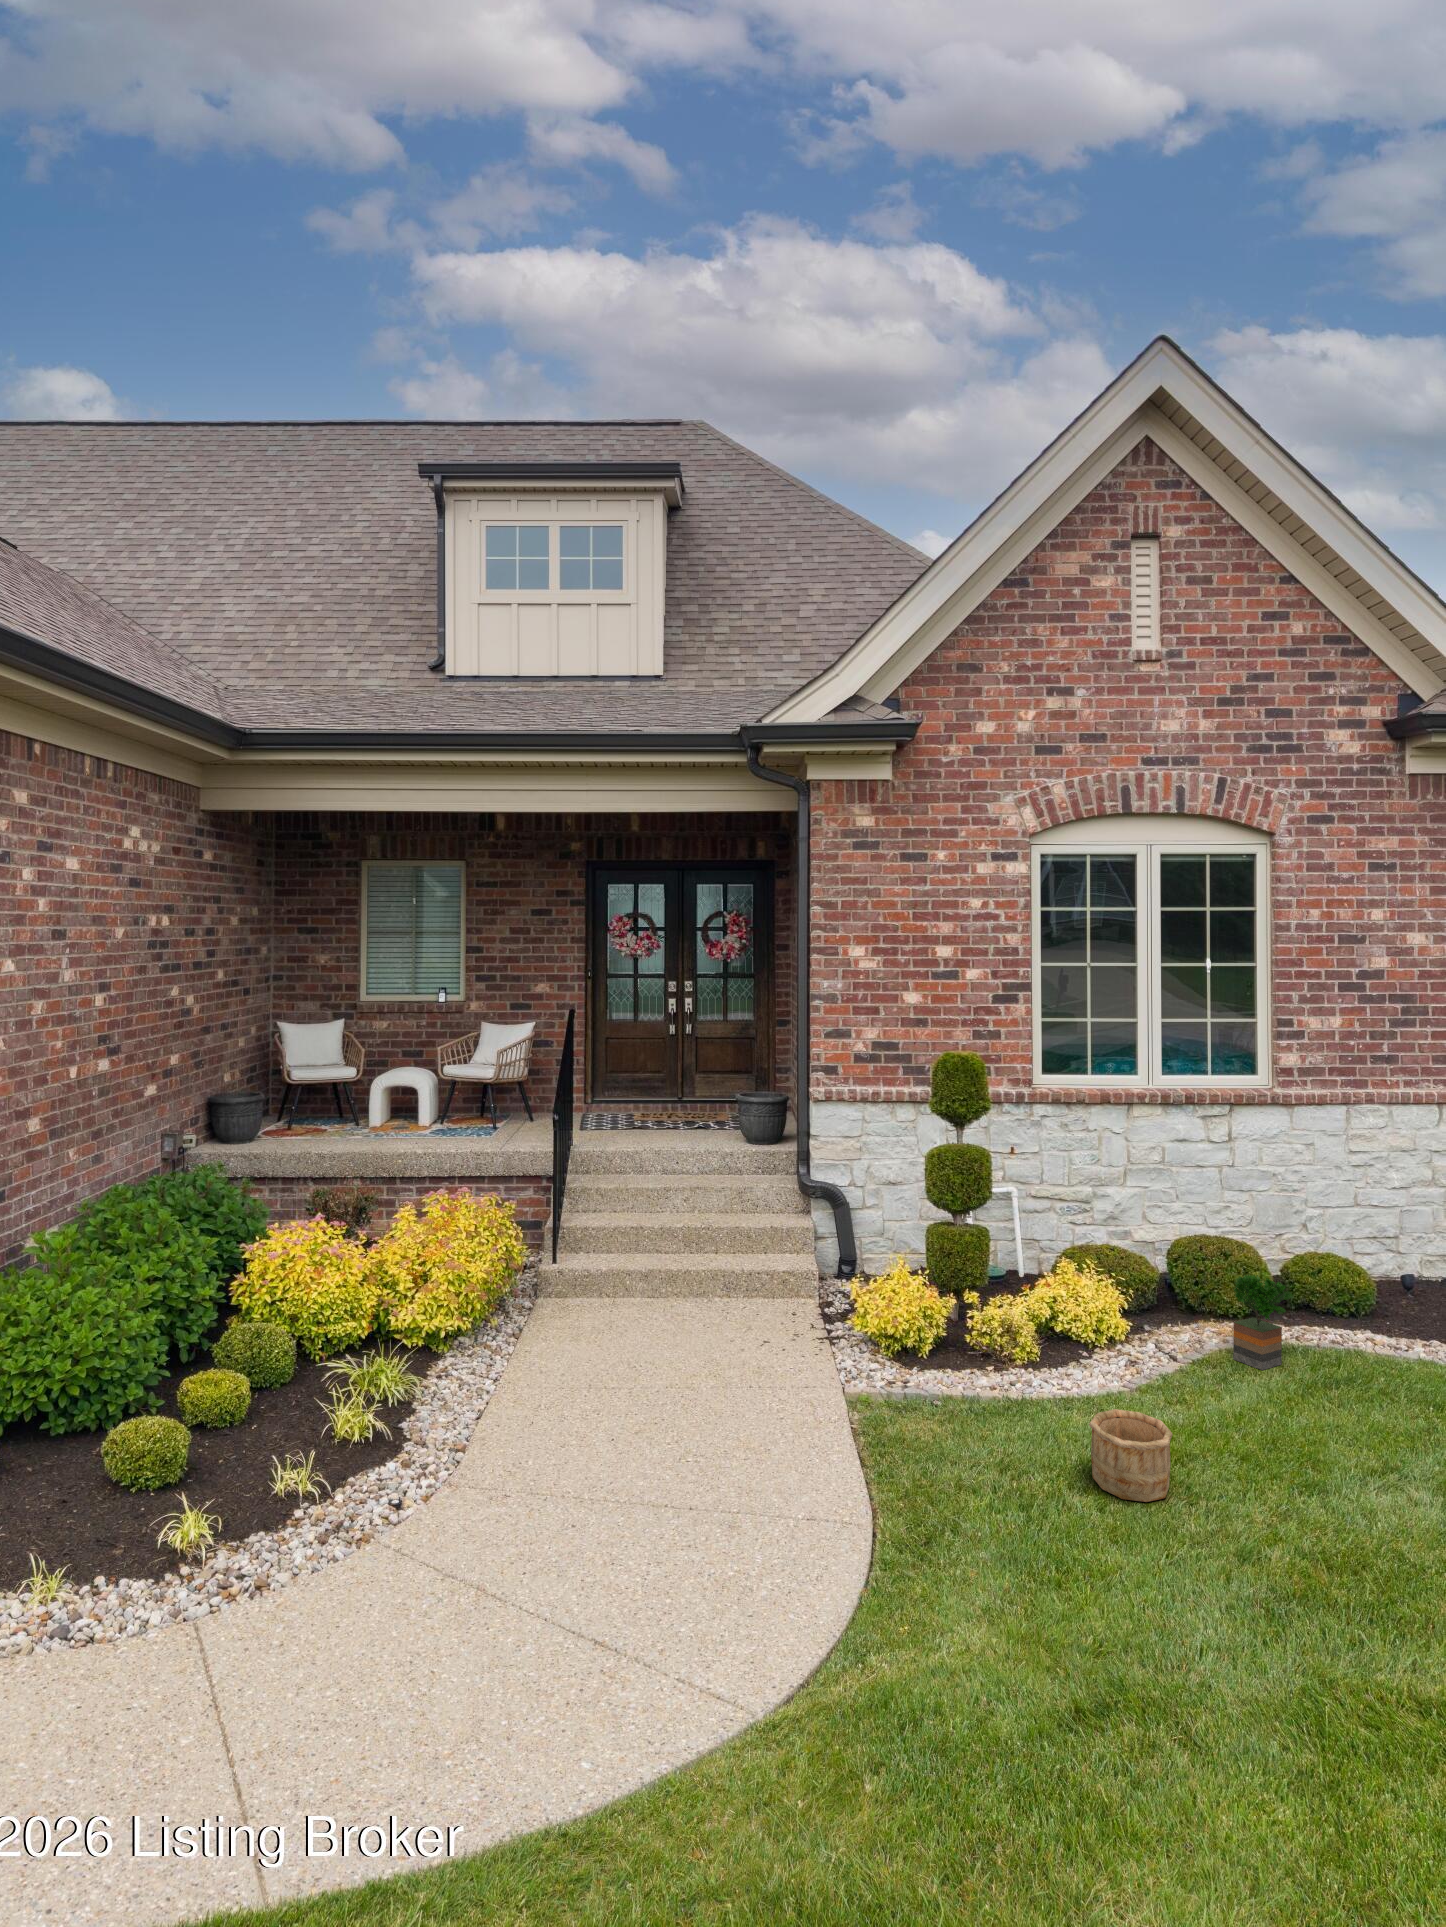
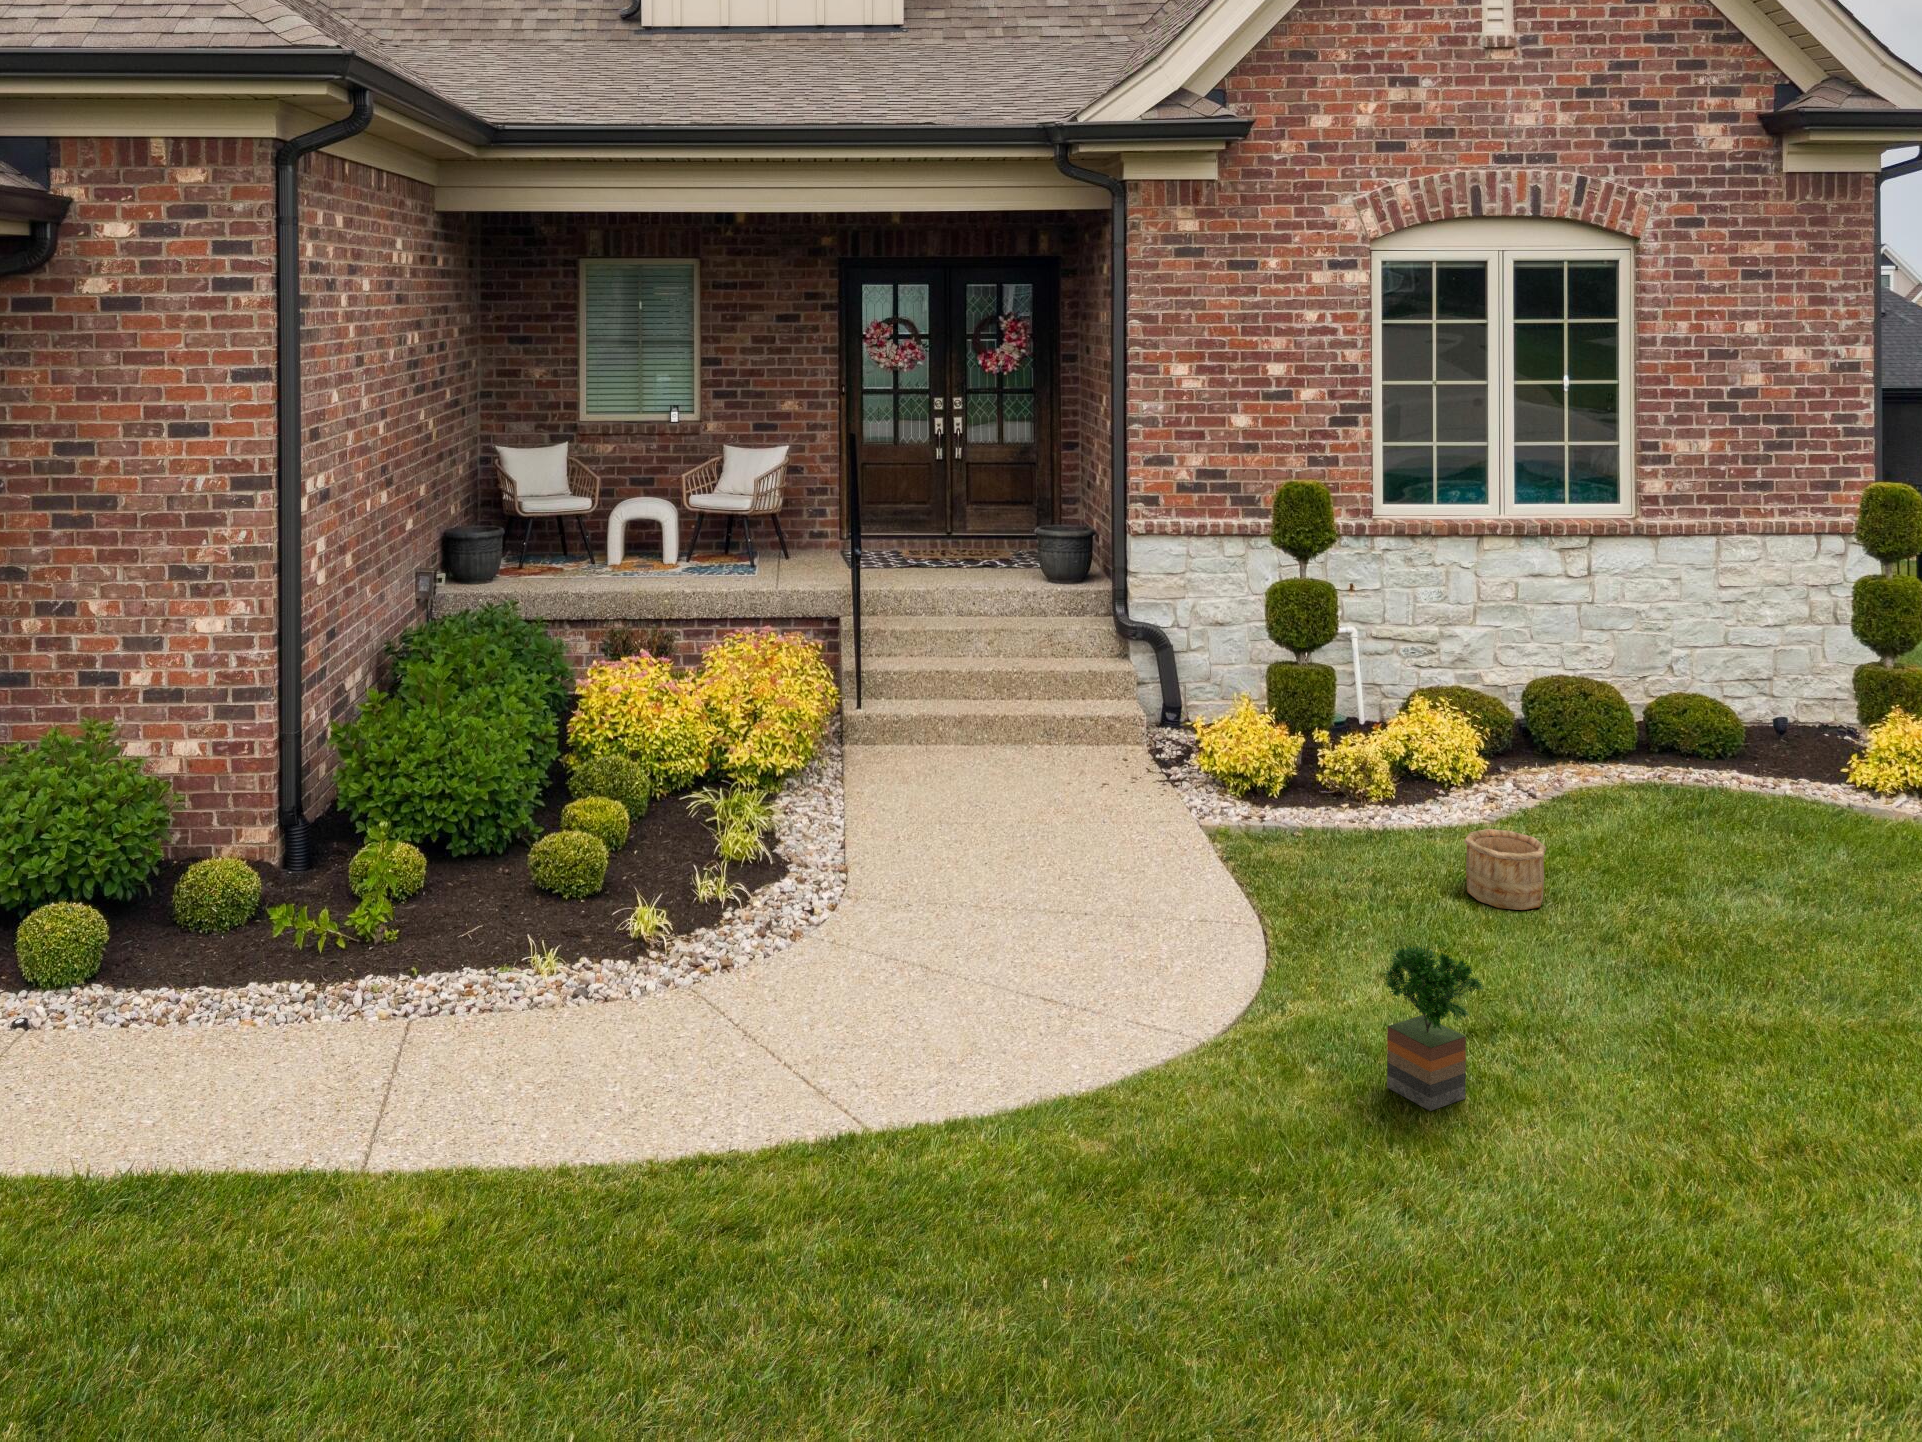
potted tree: present [1233,1275,1293,1370] -> present [1385,946,1484,1111]

